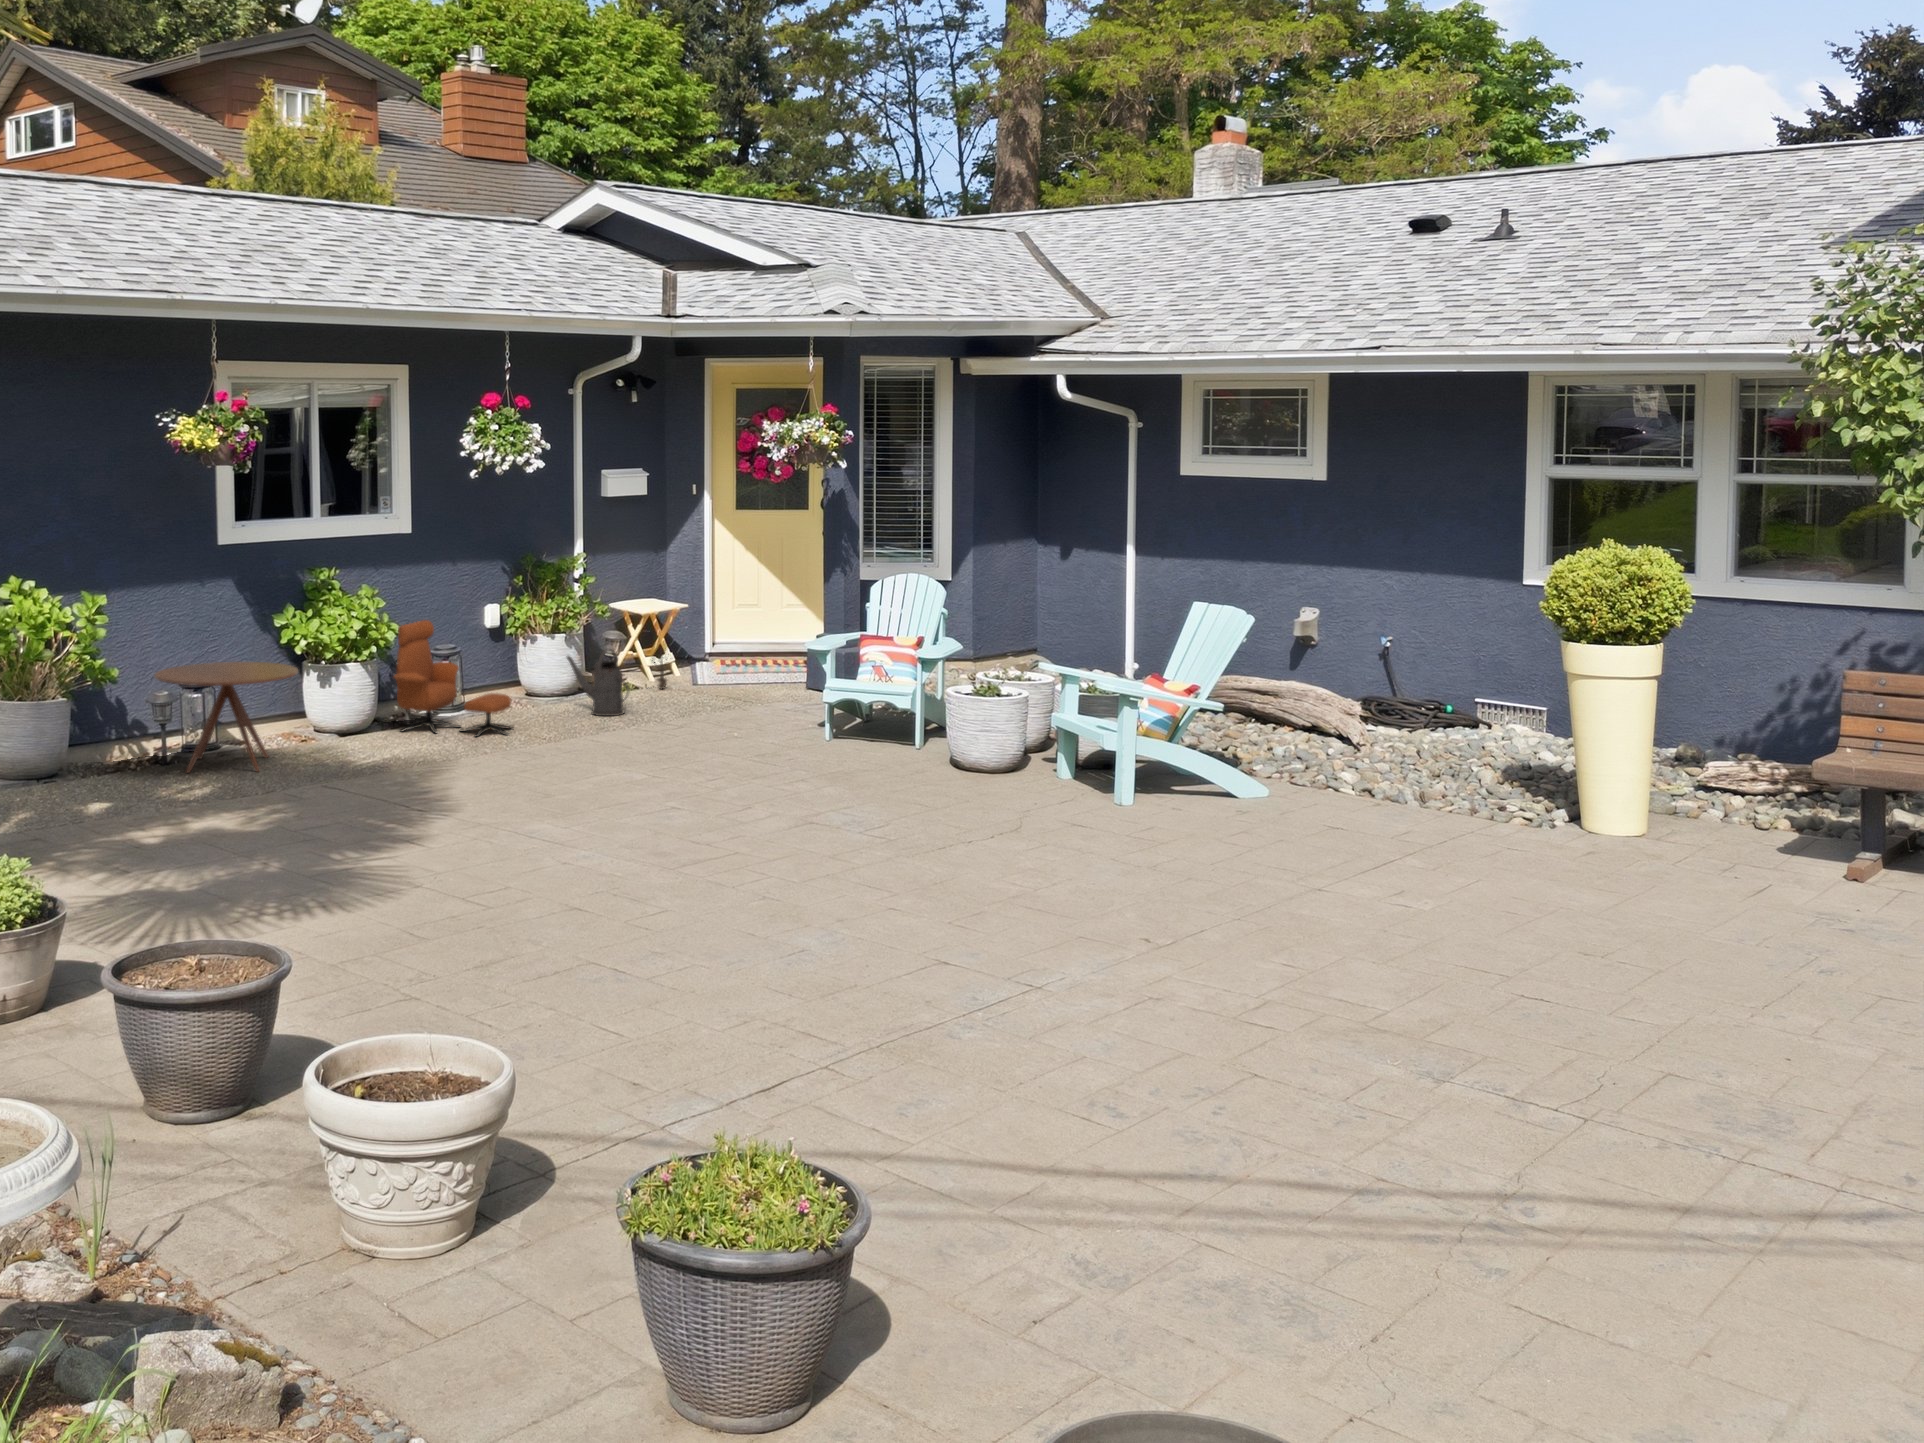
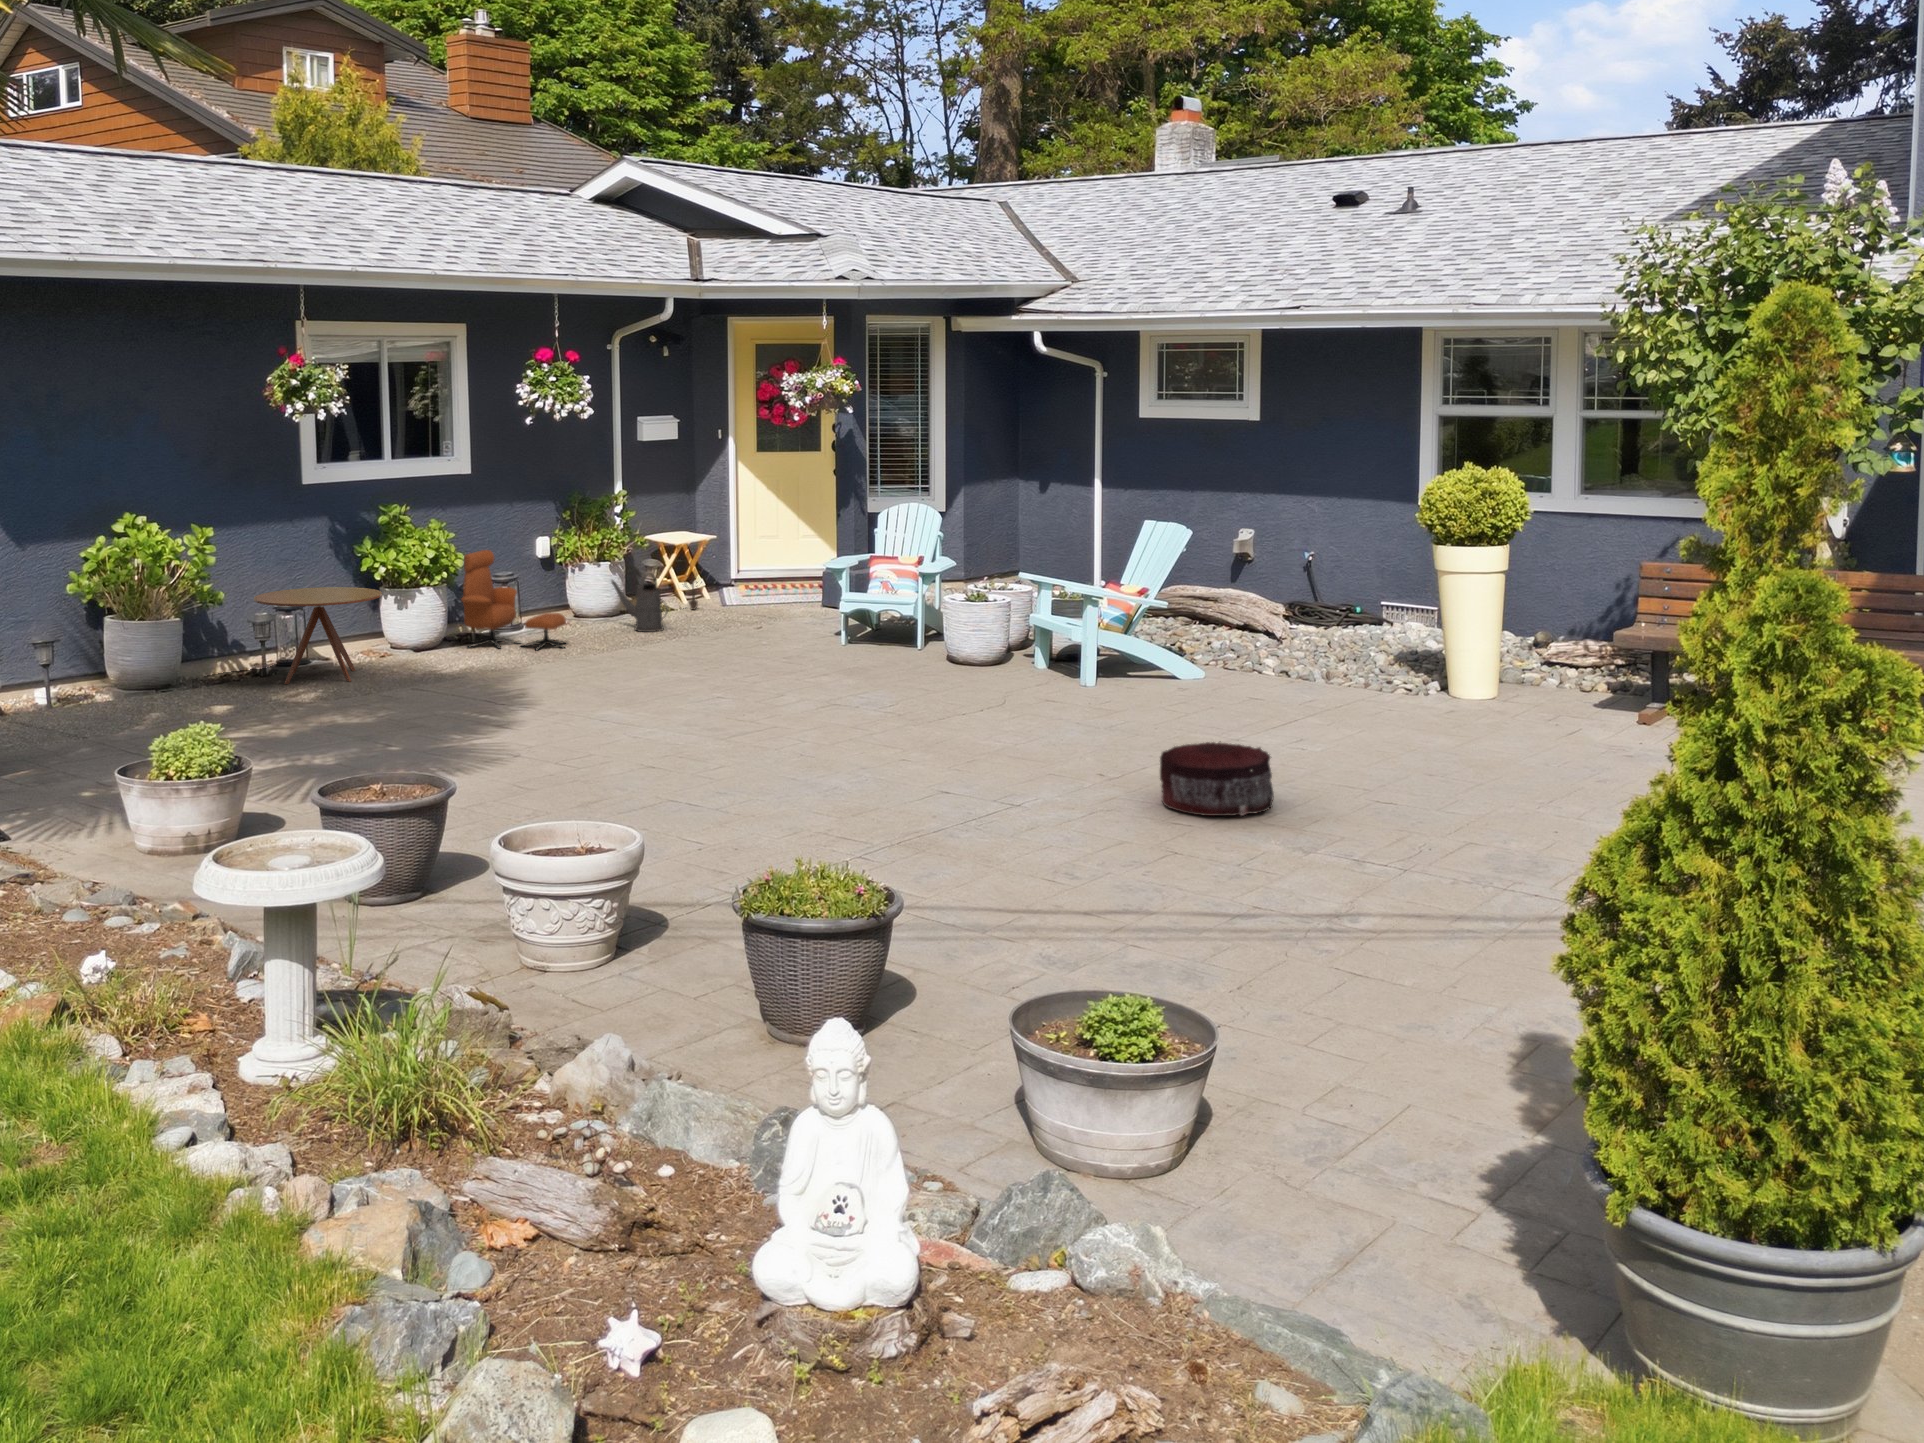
pouf: none [1221,906,1377,1014] -> present [1160,742,1274,816]

